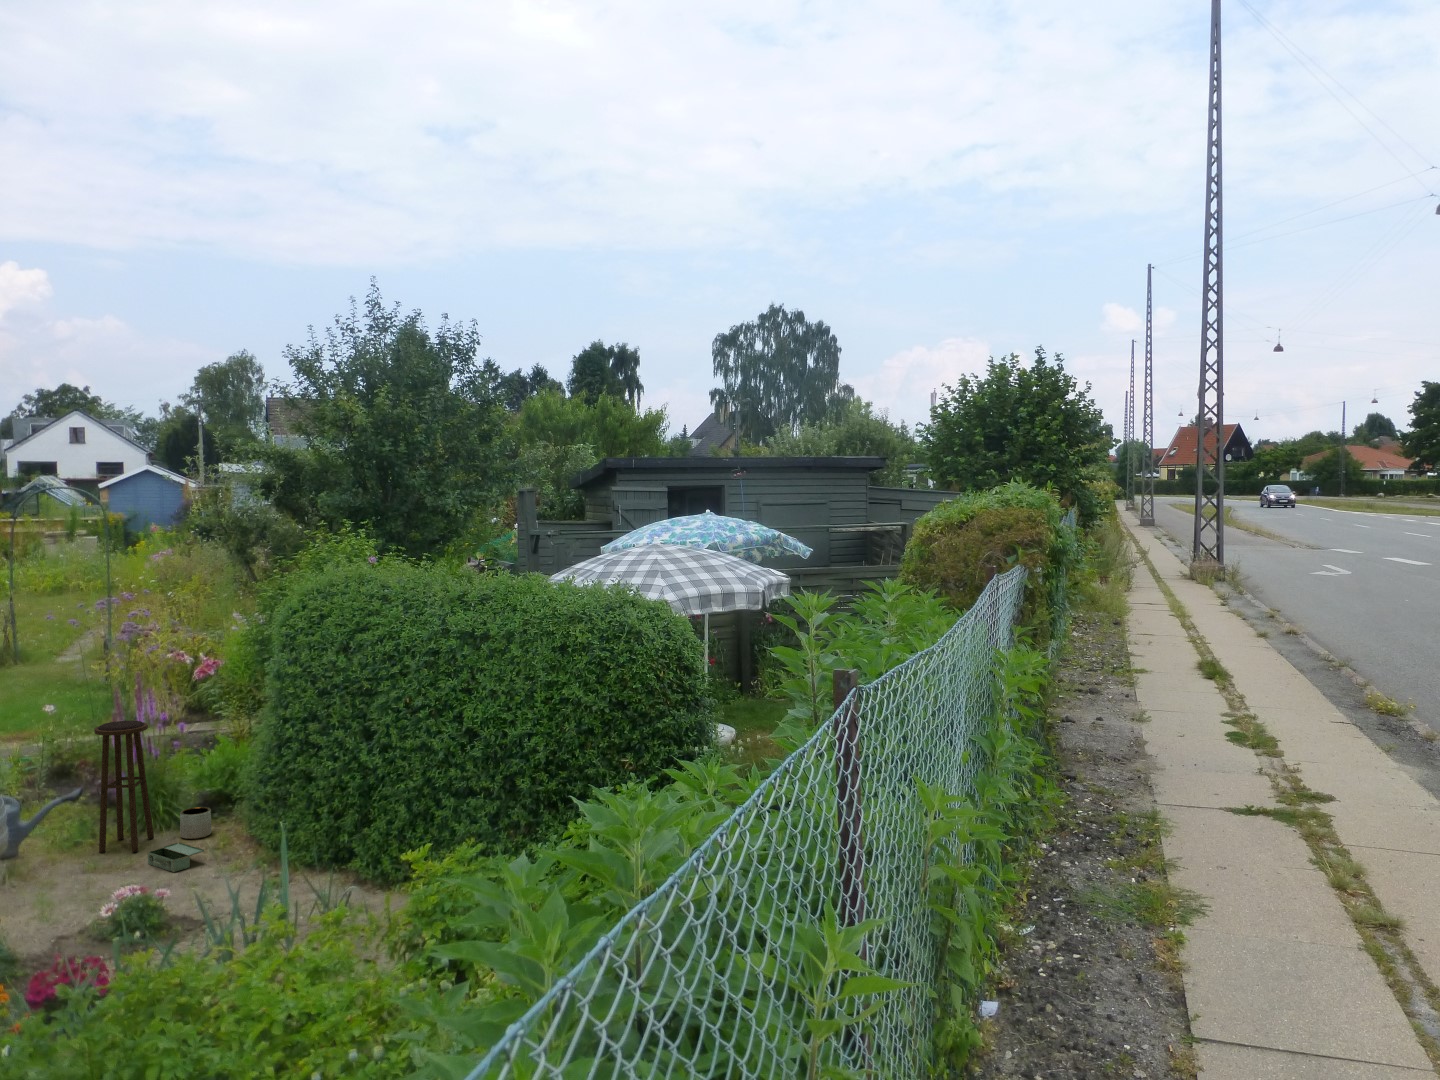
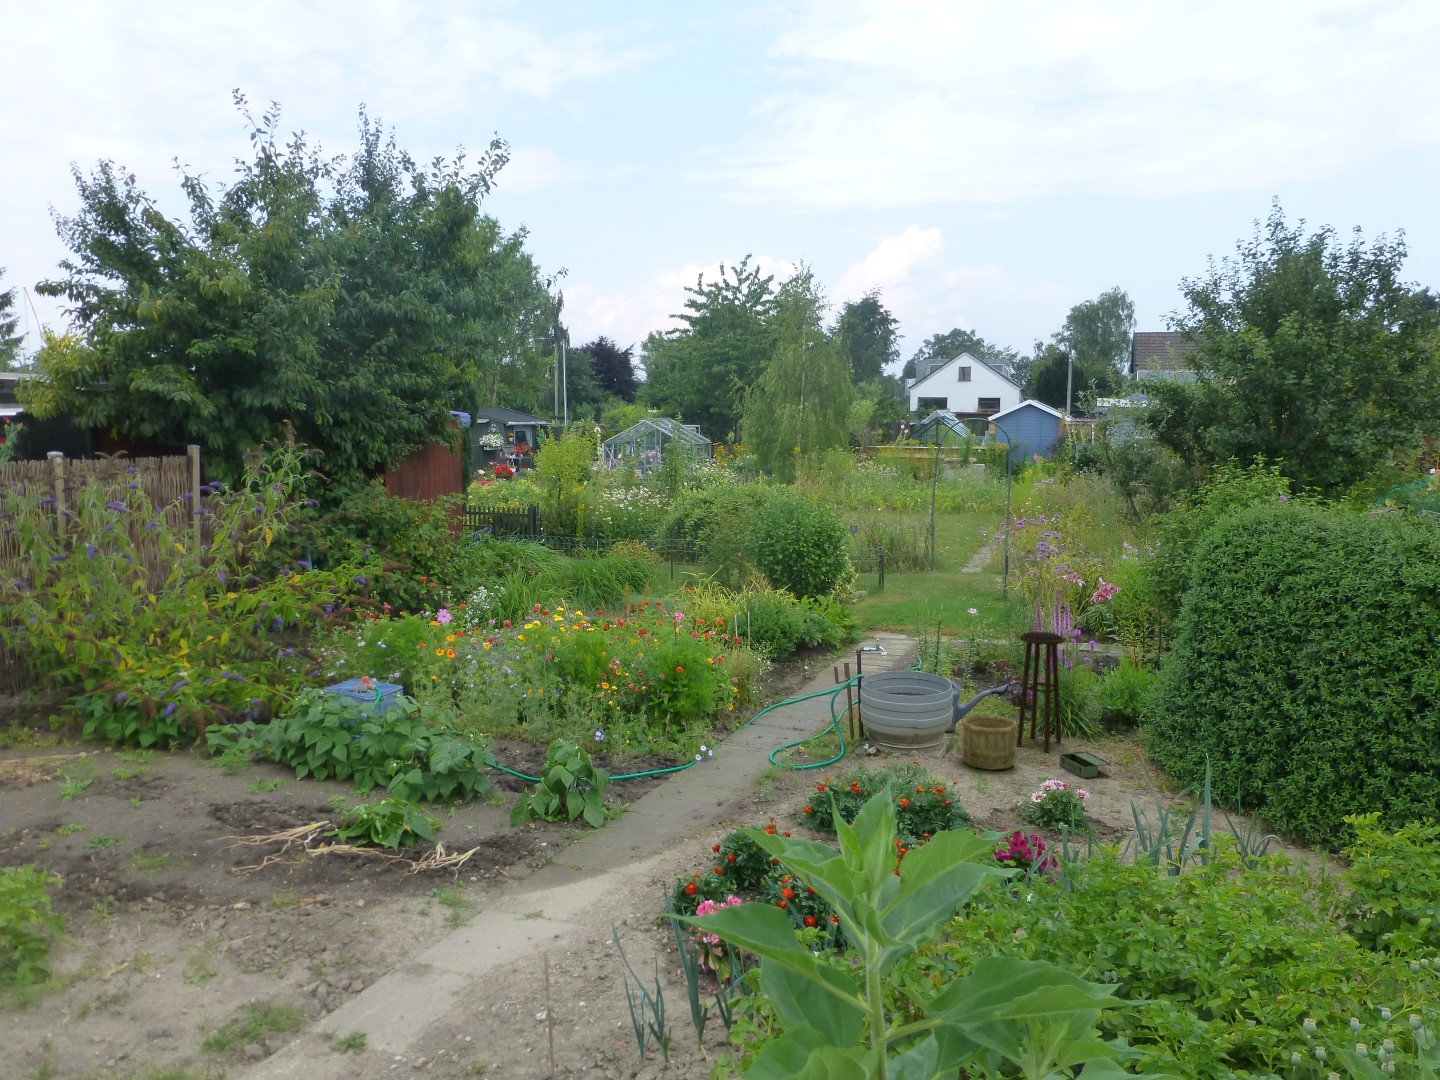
planter: present [180,807,212,839] -> none [1085,722,1114,751]
wooden bucket: none [22,823,93,890] -> present [962,714,1017,770]

